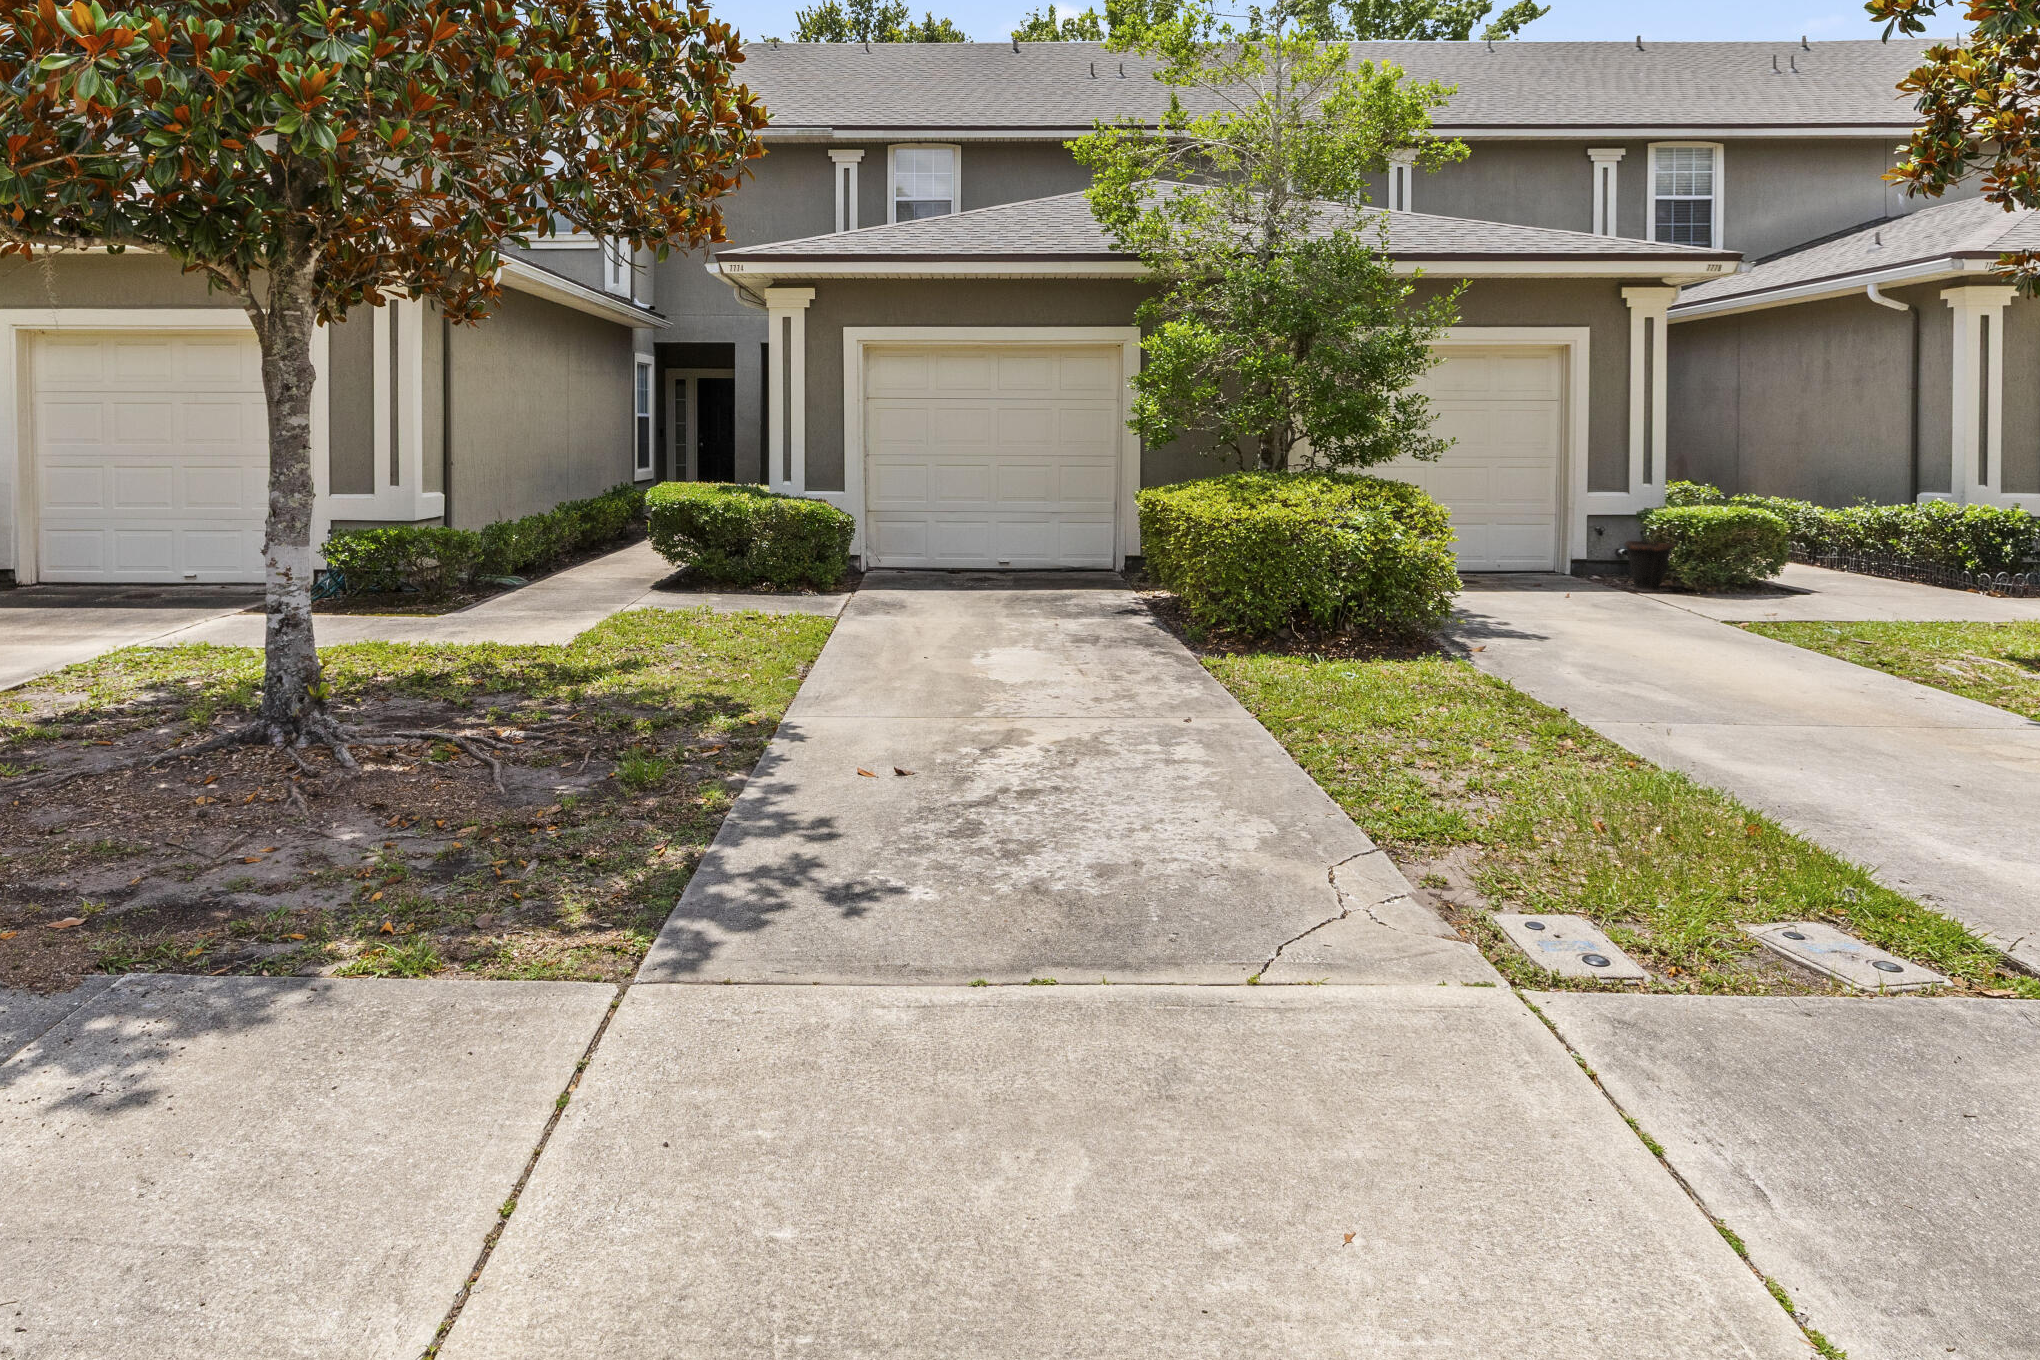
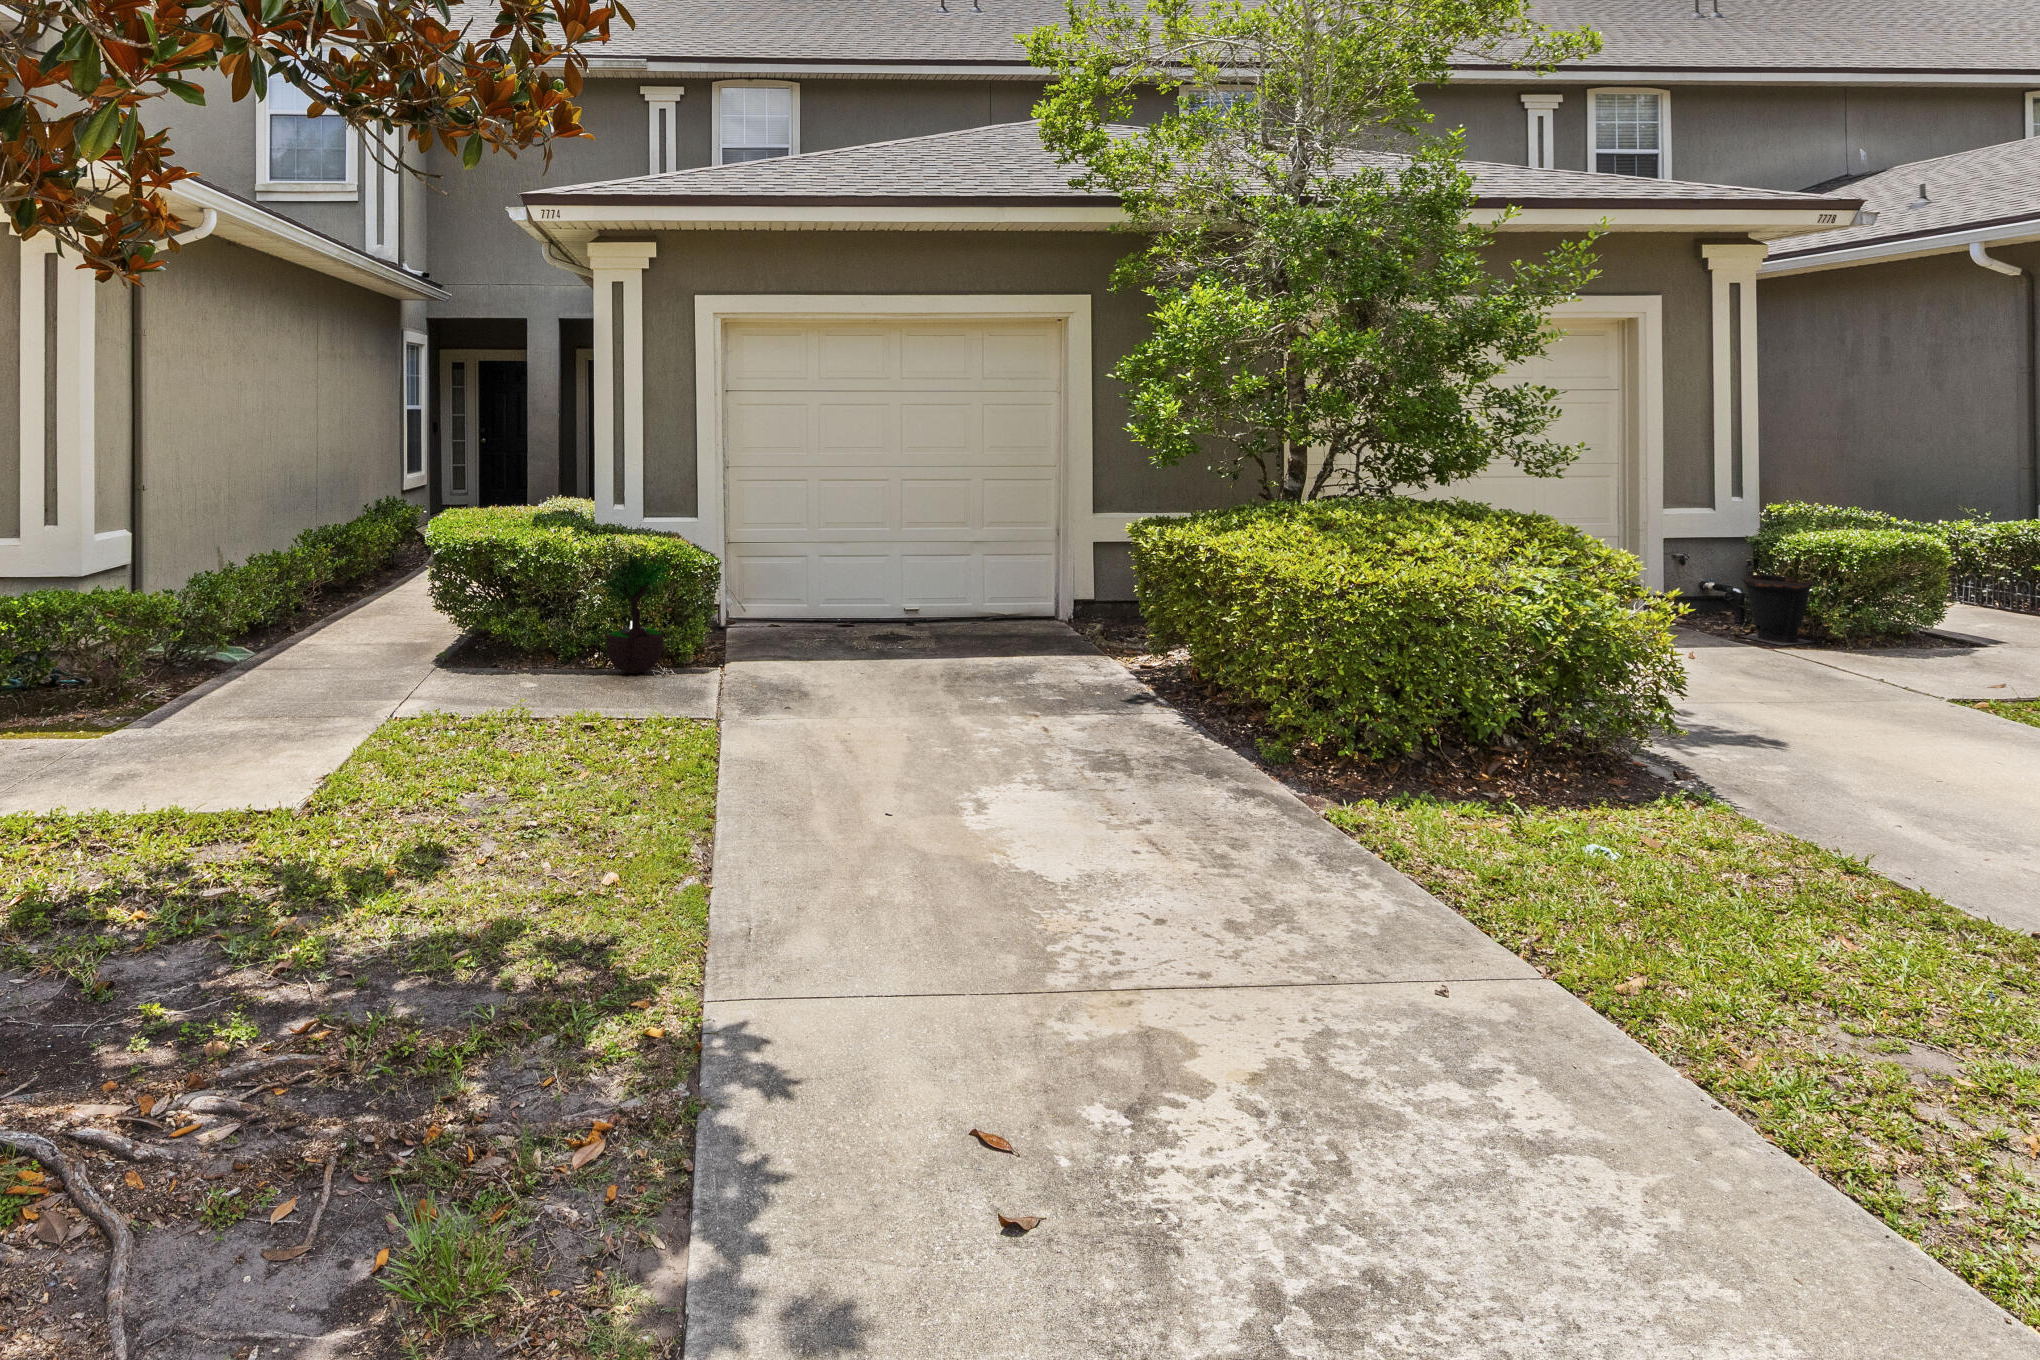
potted tree: none [761,502,816,593] -> present [596,543,672,673]

